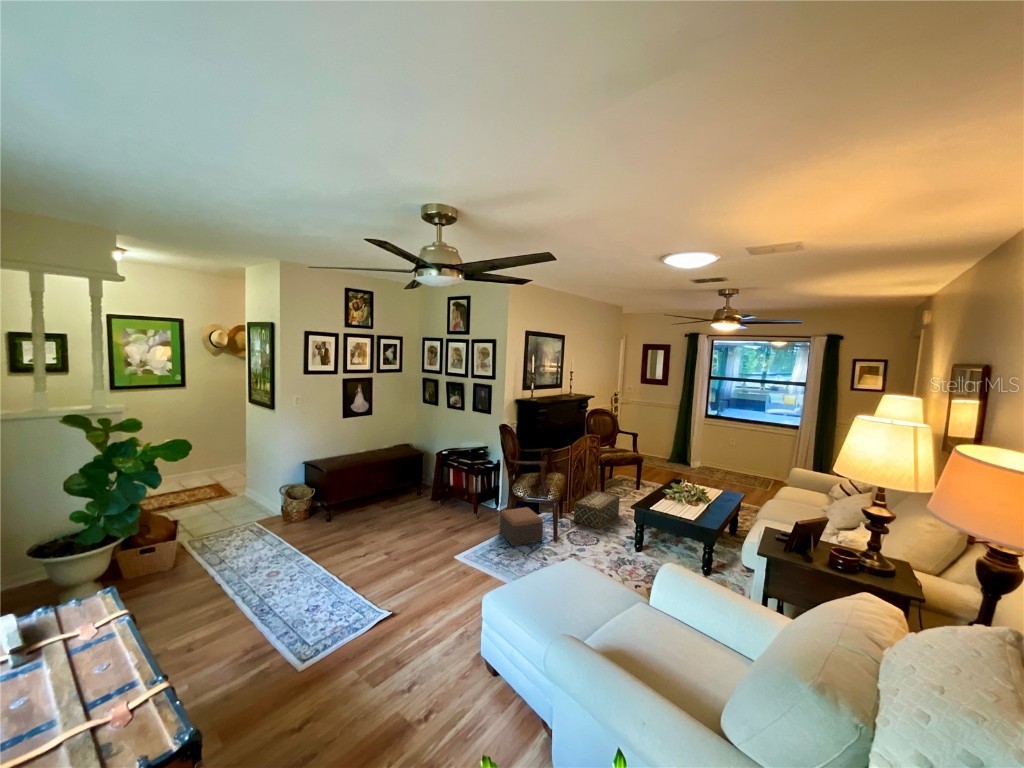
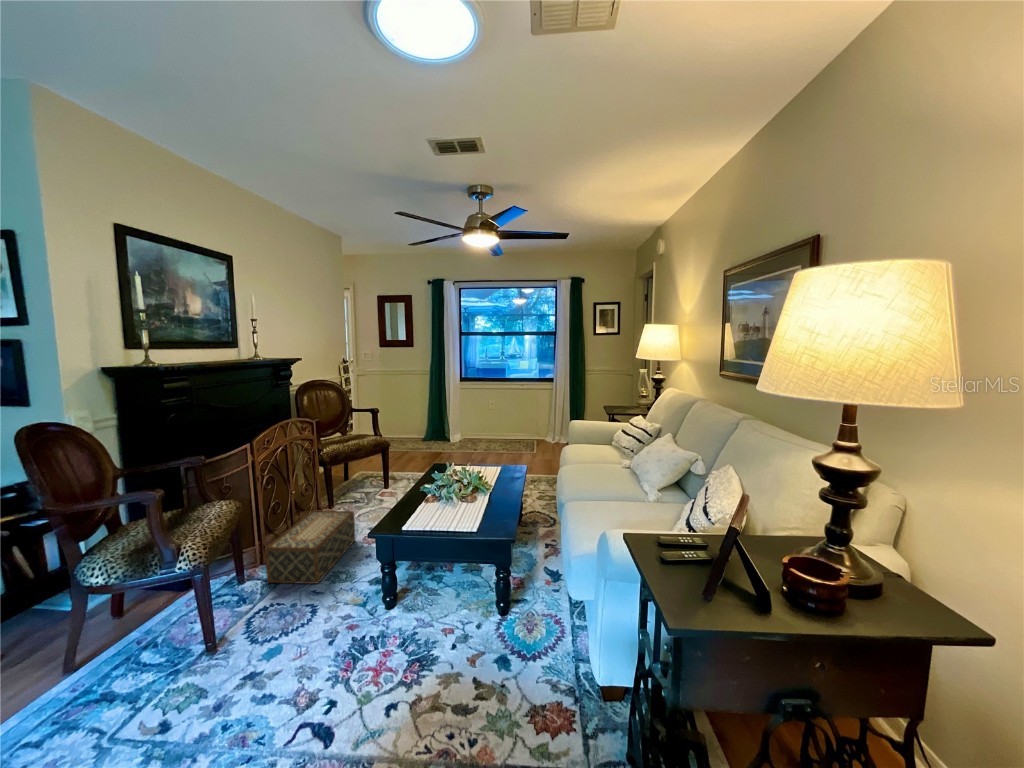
footstool: present [499,507,543,546] -> none [41,597,176,722]

